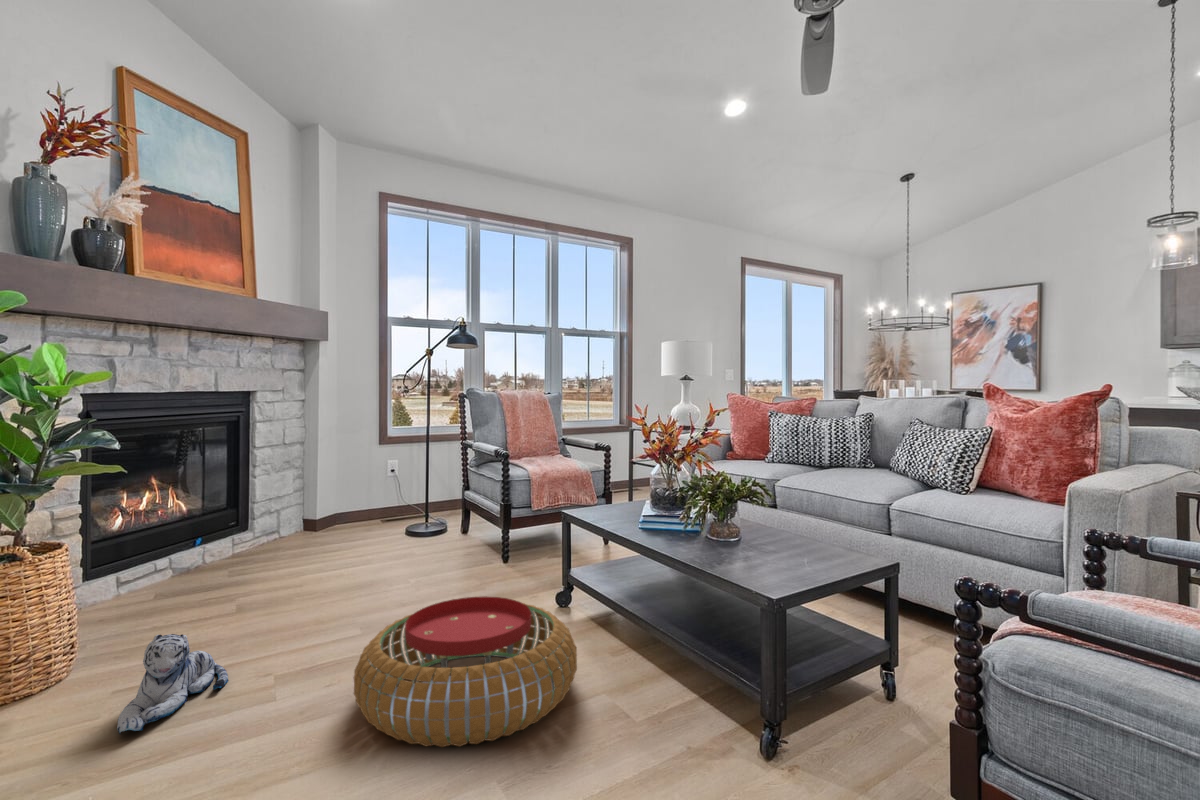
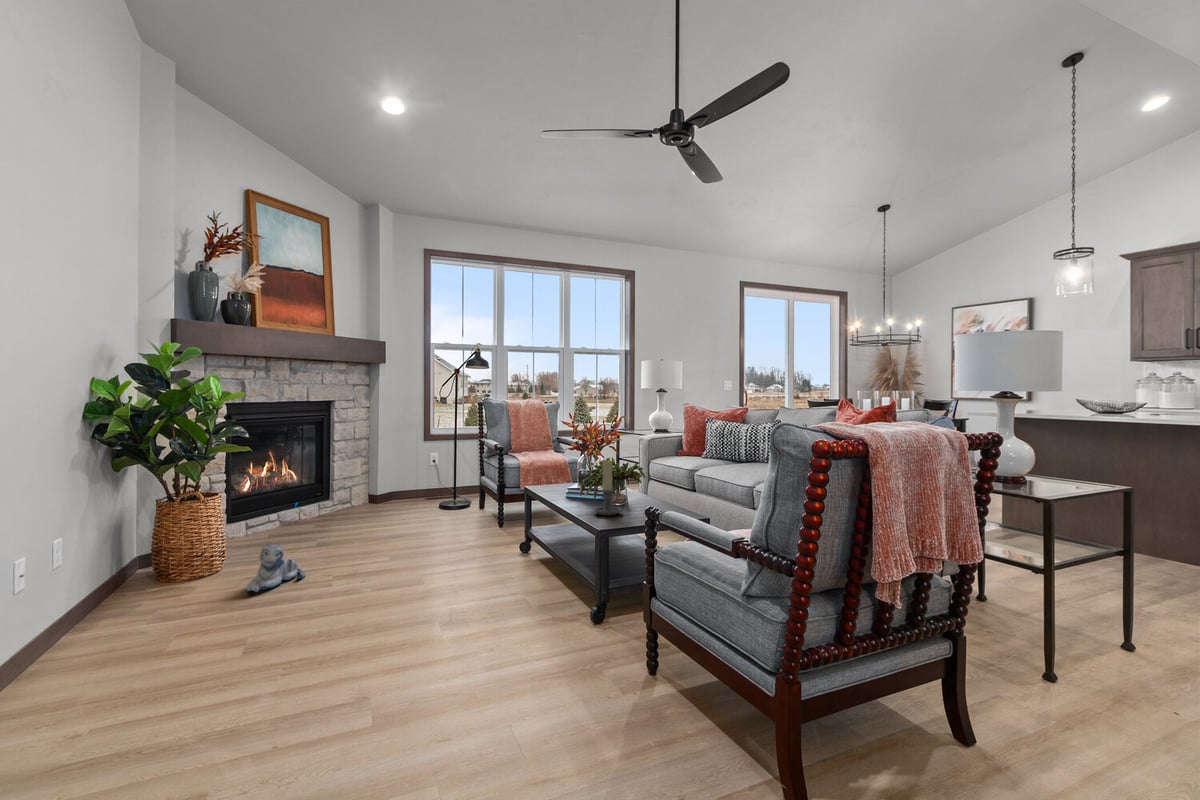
candle holder: none [723,475,770,563] -> present [593,460,622,515]
pouf: present [354,596,577,747] -> none [368,535,504,608]

